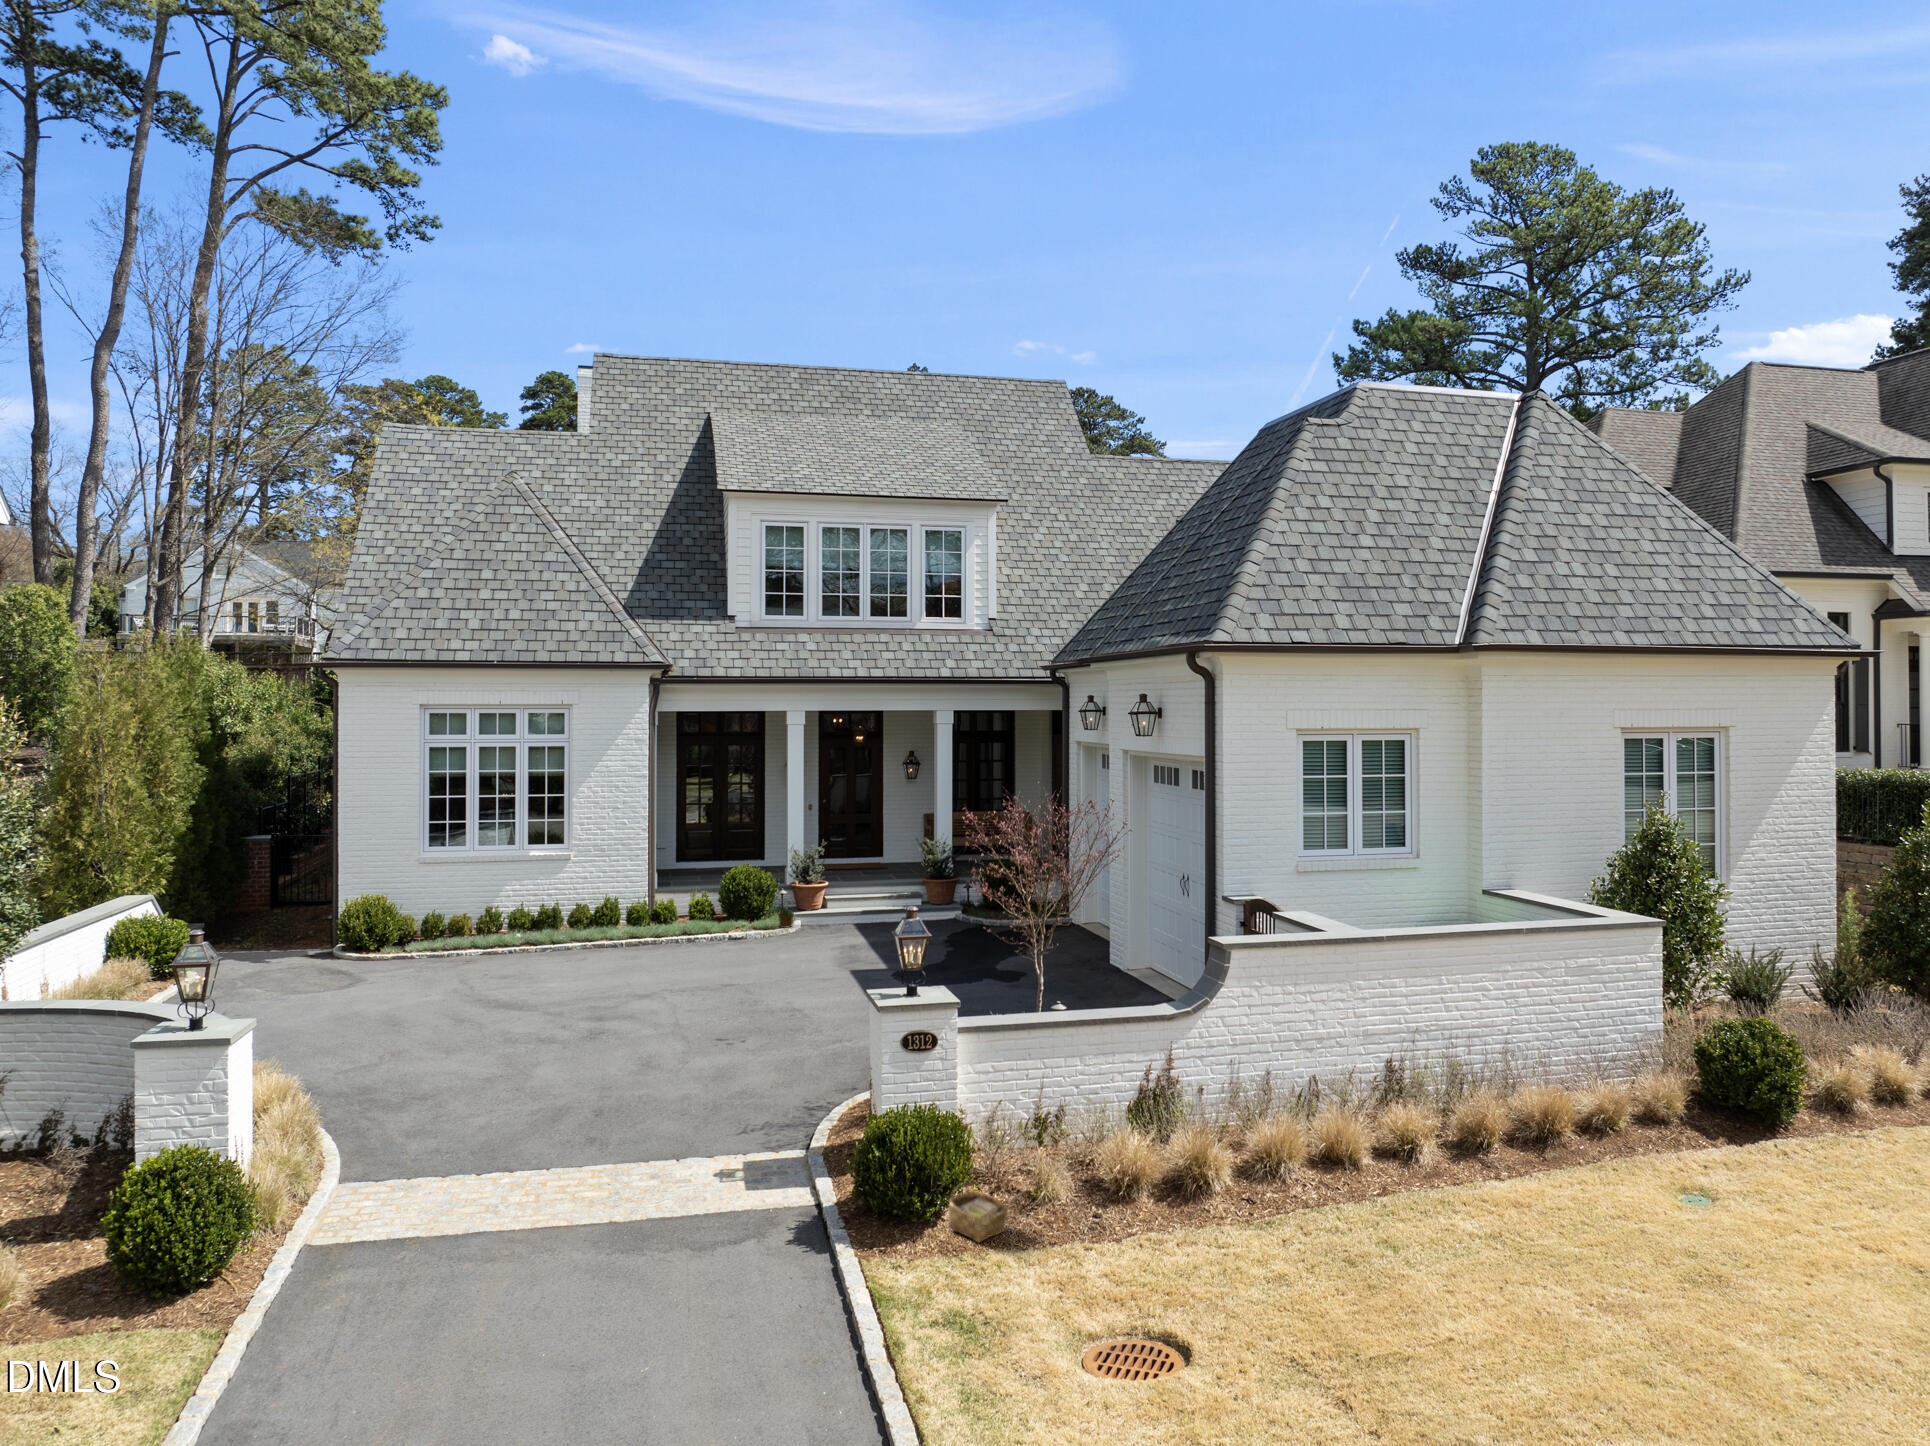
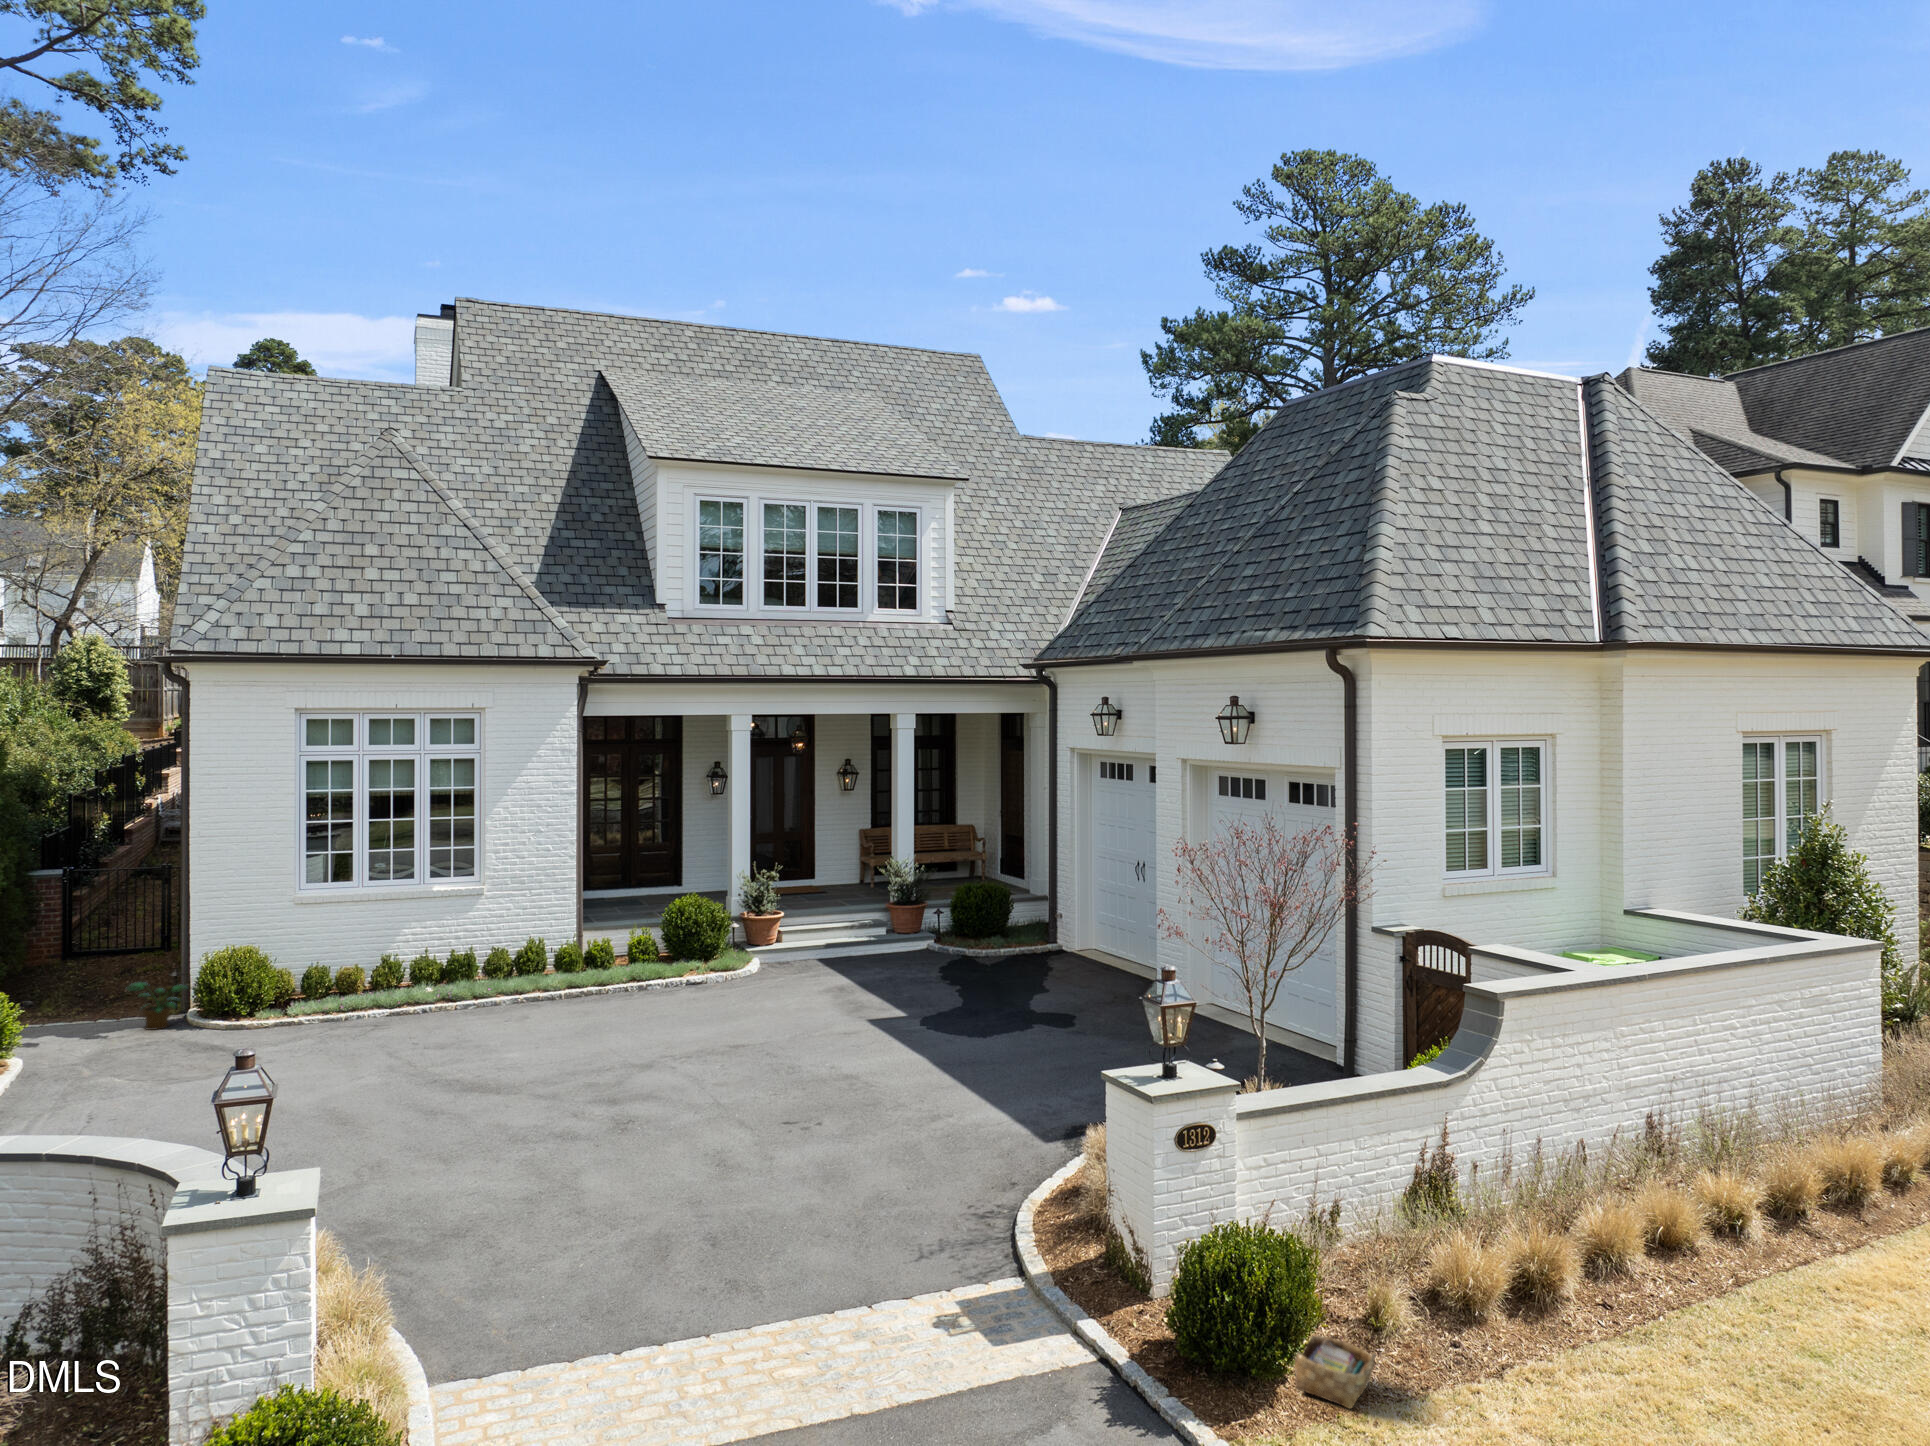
potted plant: present [769,898,794,928] -> present [127,982,188,1030]

